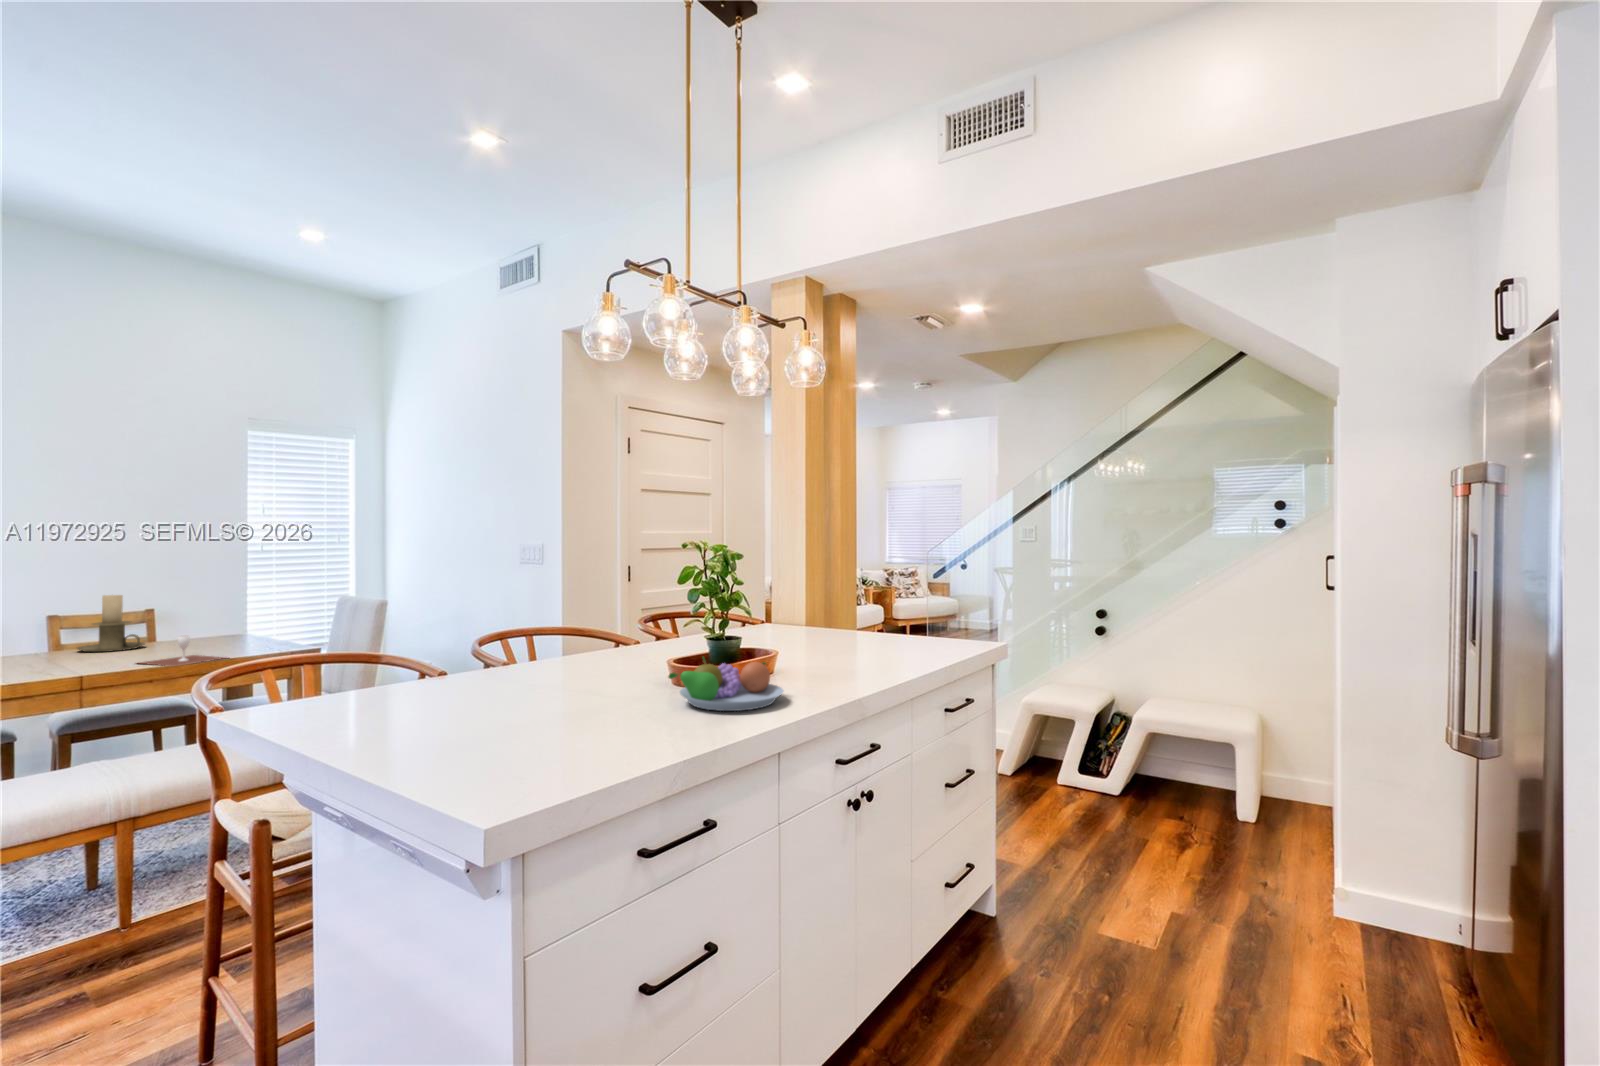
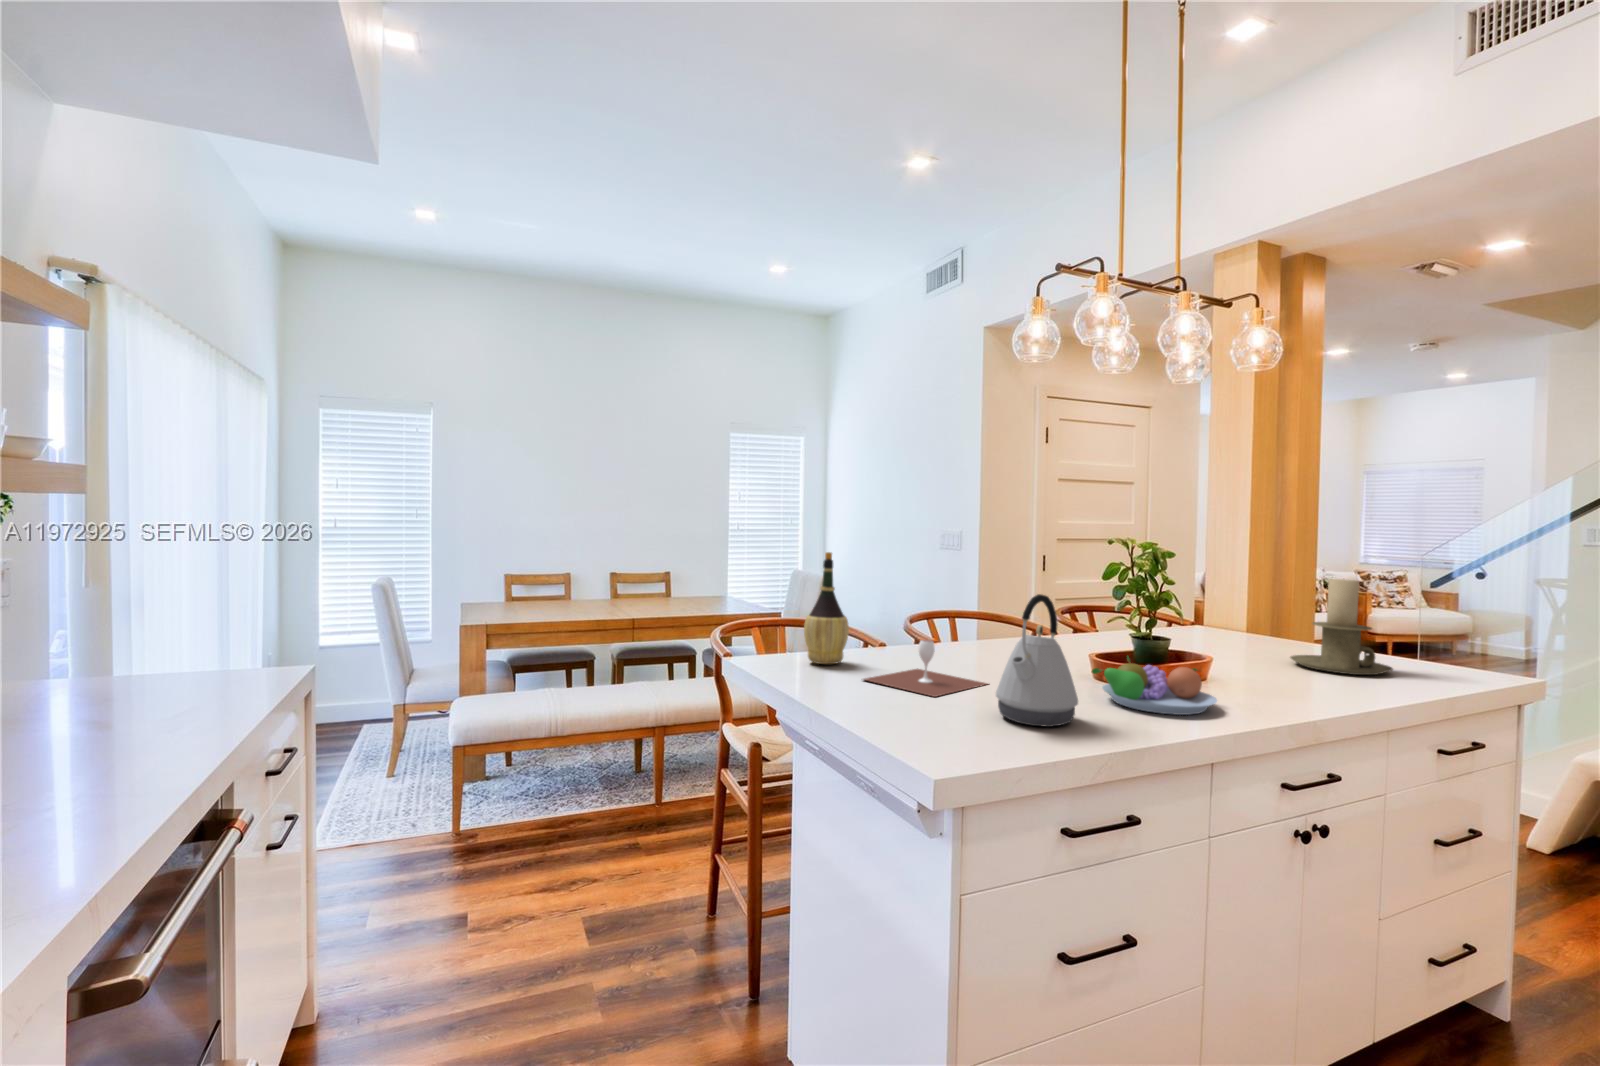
wine bottle: none [326,567,390,706] -> present [804,552,849,664]
candle holder: present [77,595,145,652] -> present [1290,579,1393,675]
kettle: none [563,599,653,745] -> present [996,594,1078,727]
wine glass: present [138,636,225,666] -> present [864,640,987,697]

